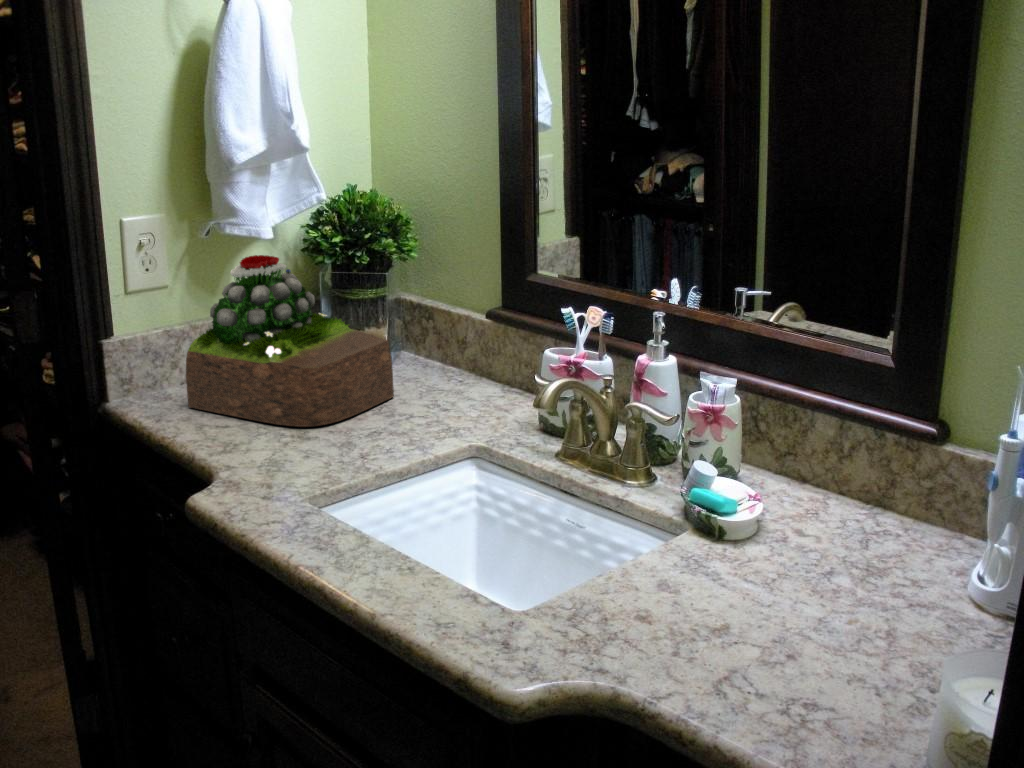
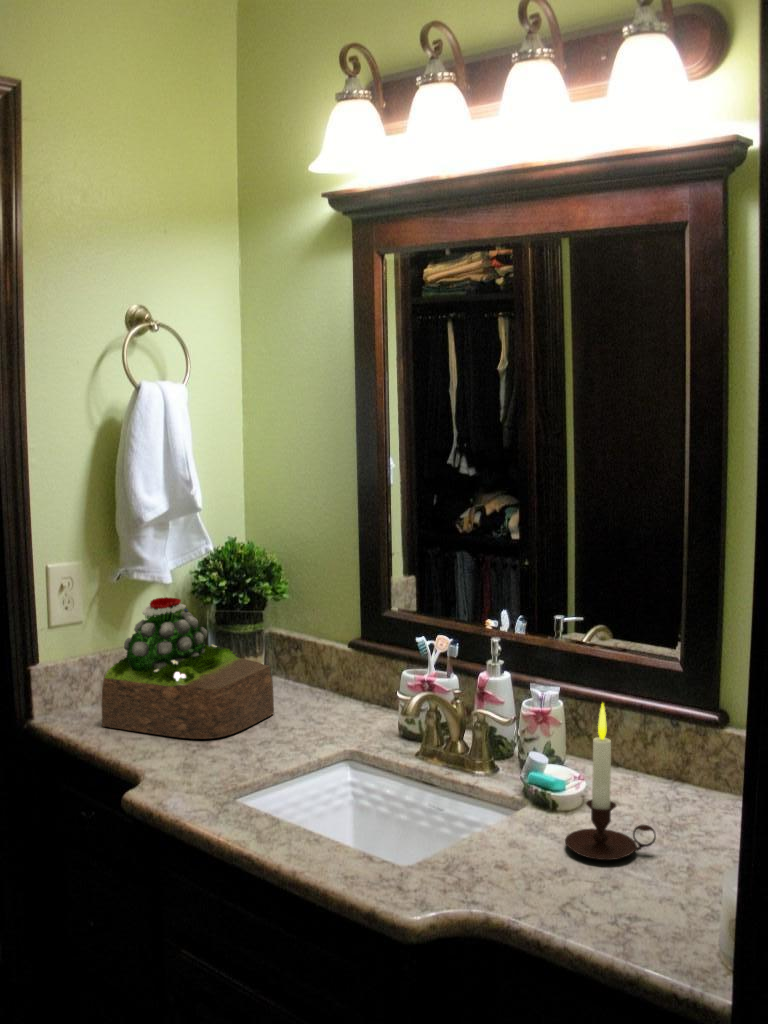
candle: none [731,408,854,614] -> present [565,703,656,860]

